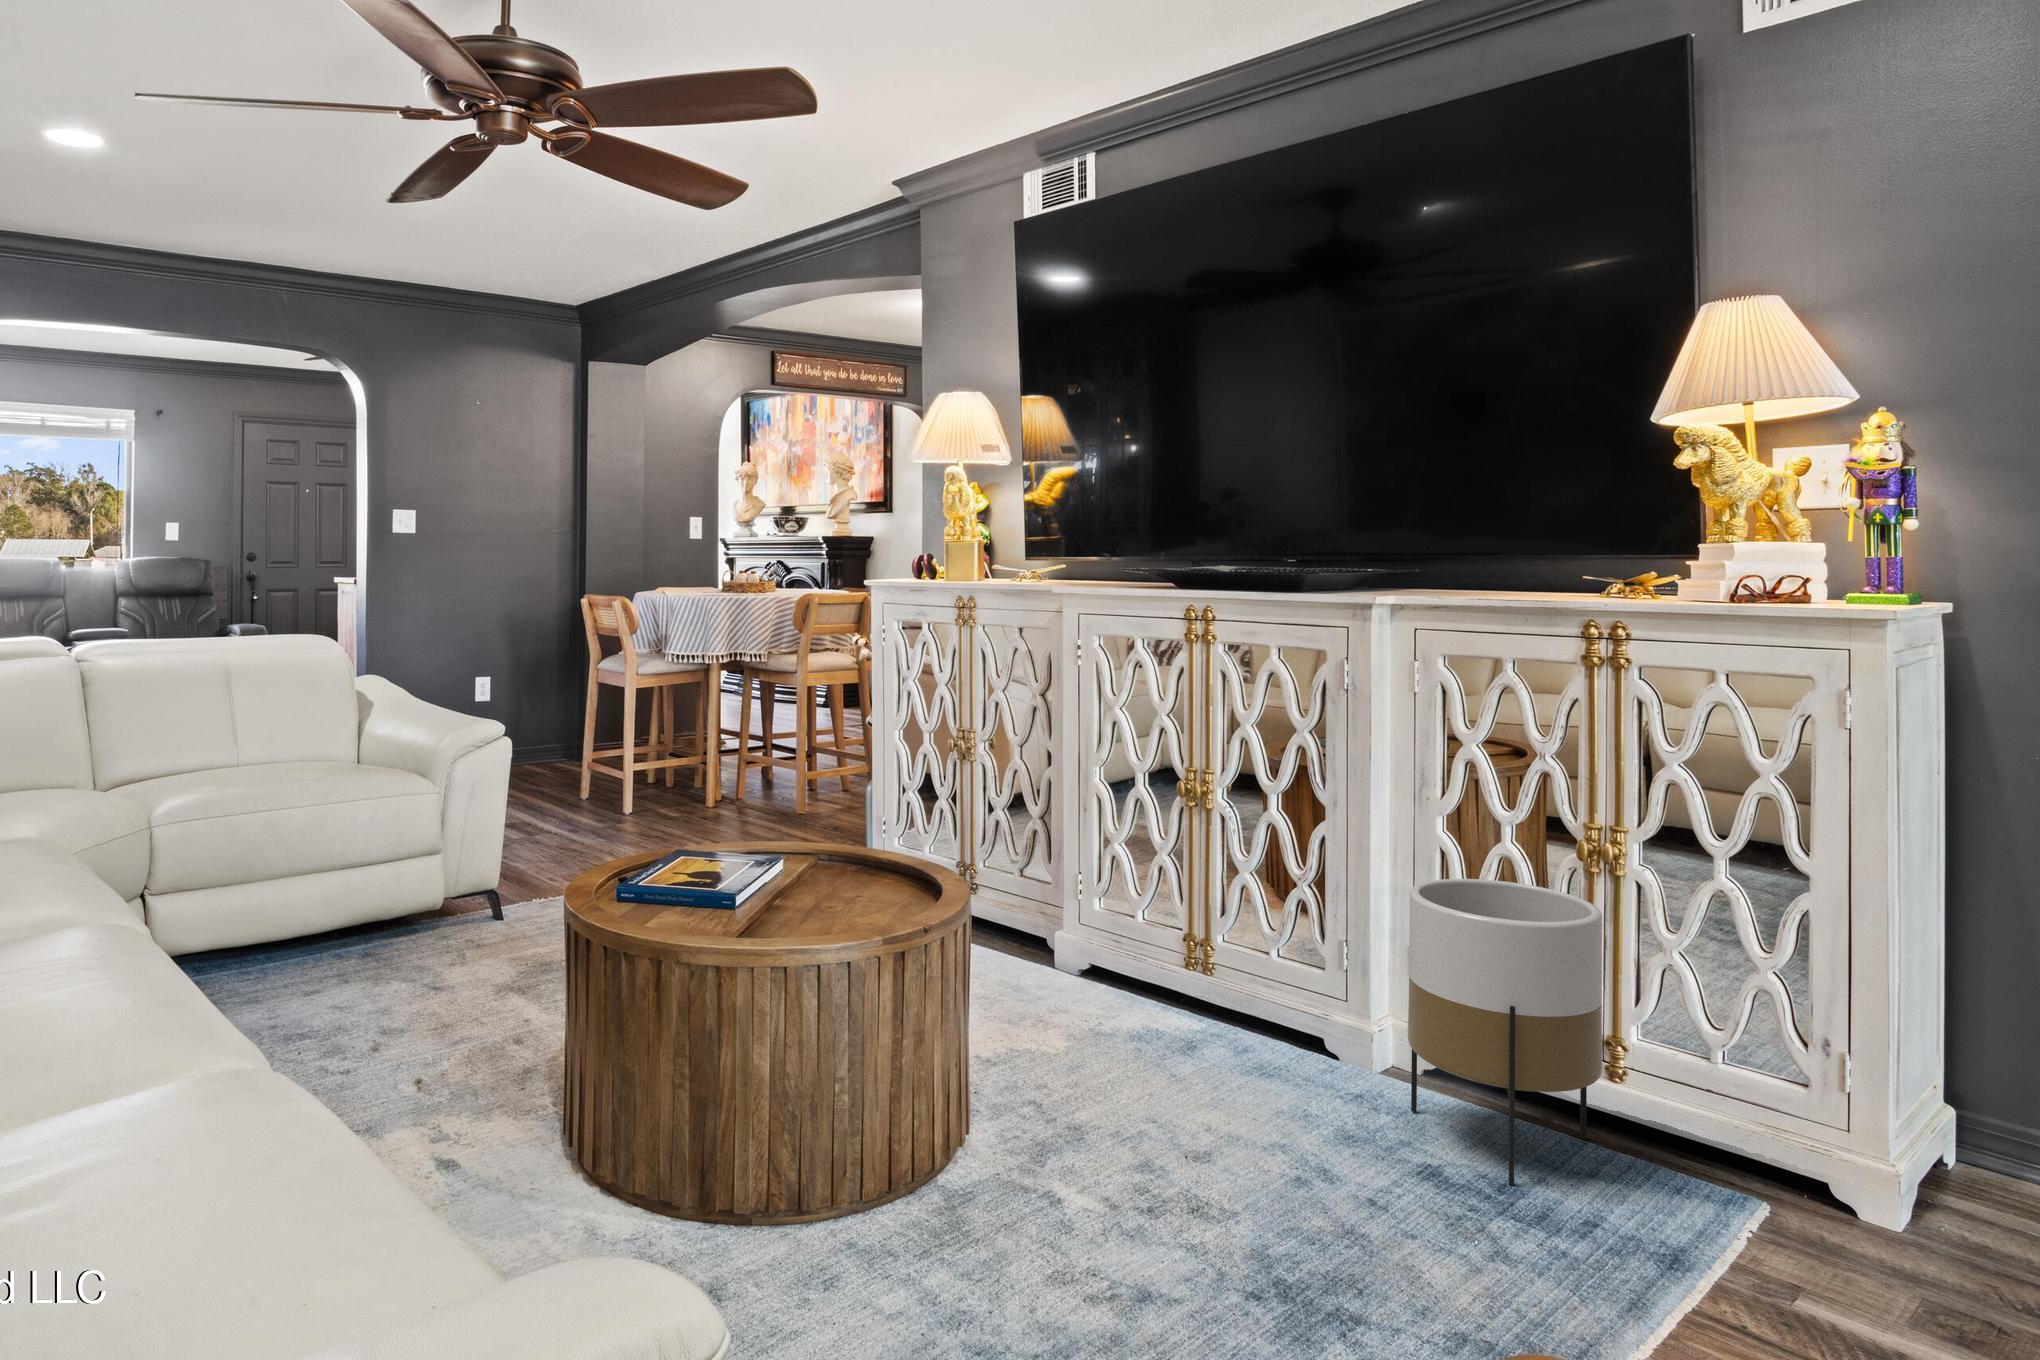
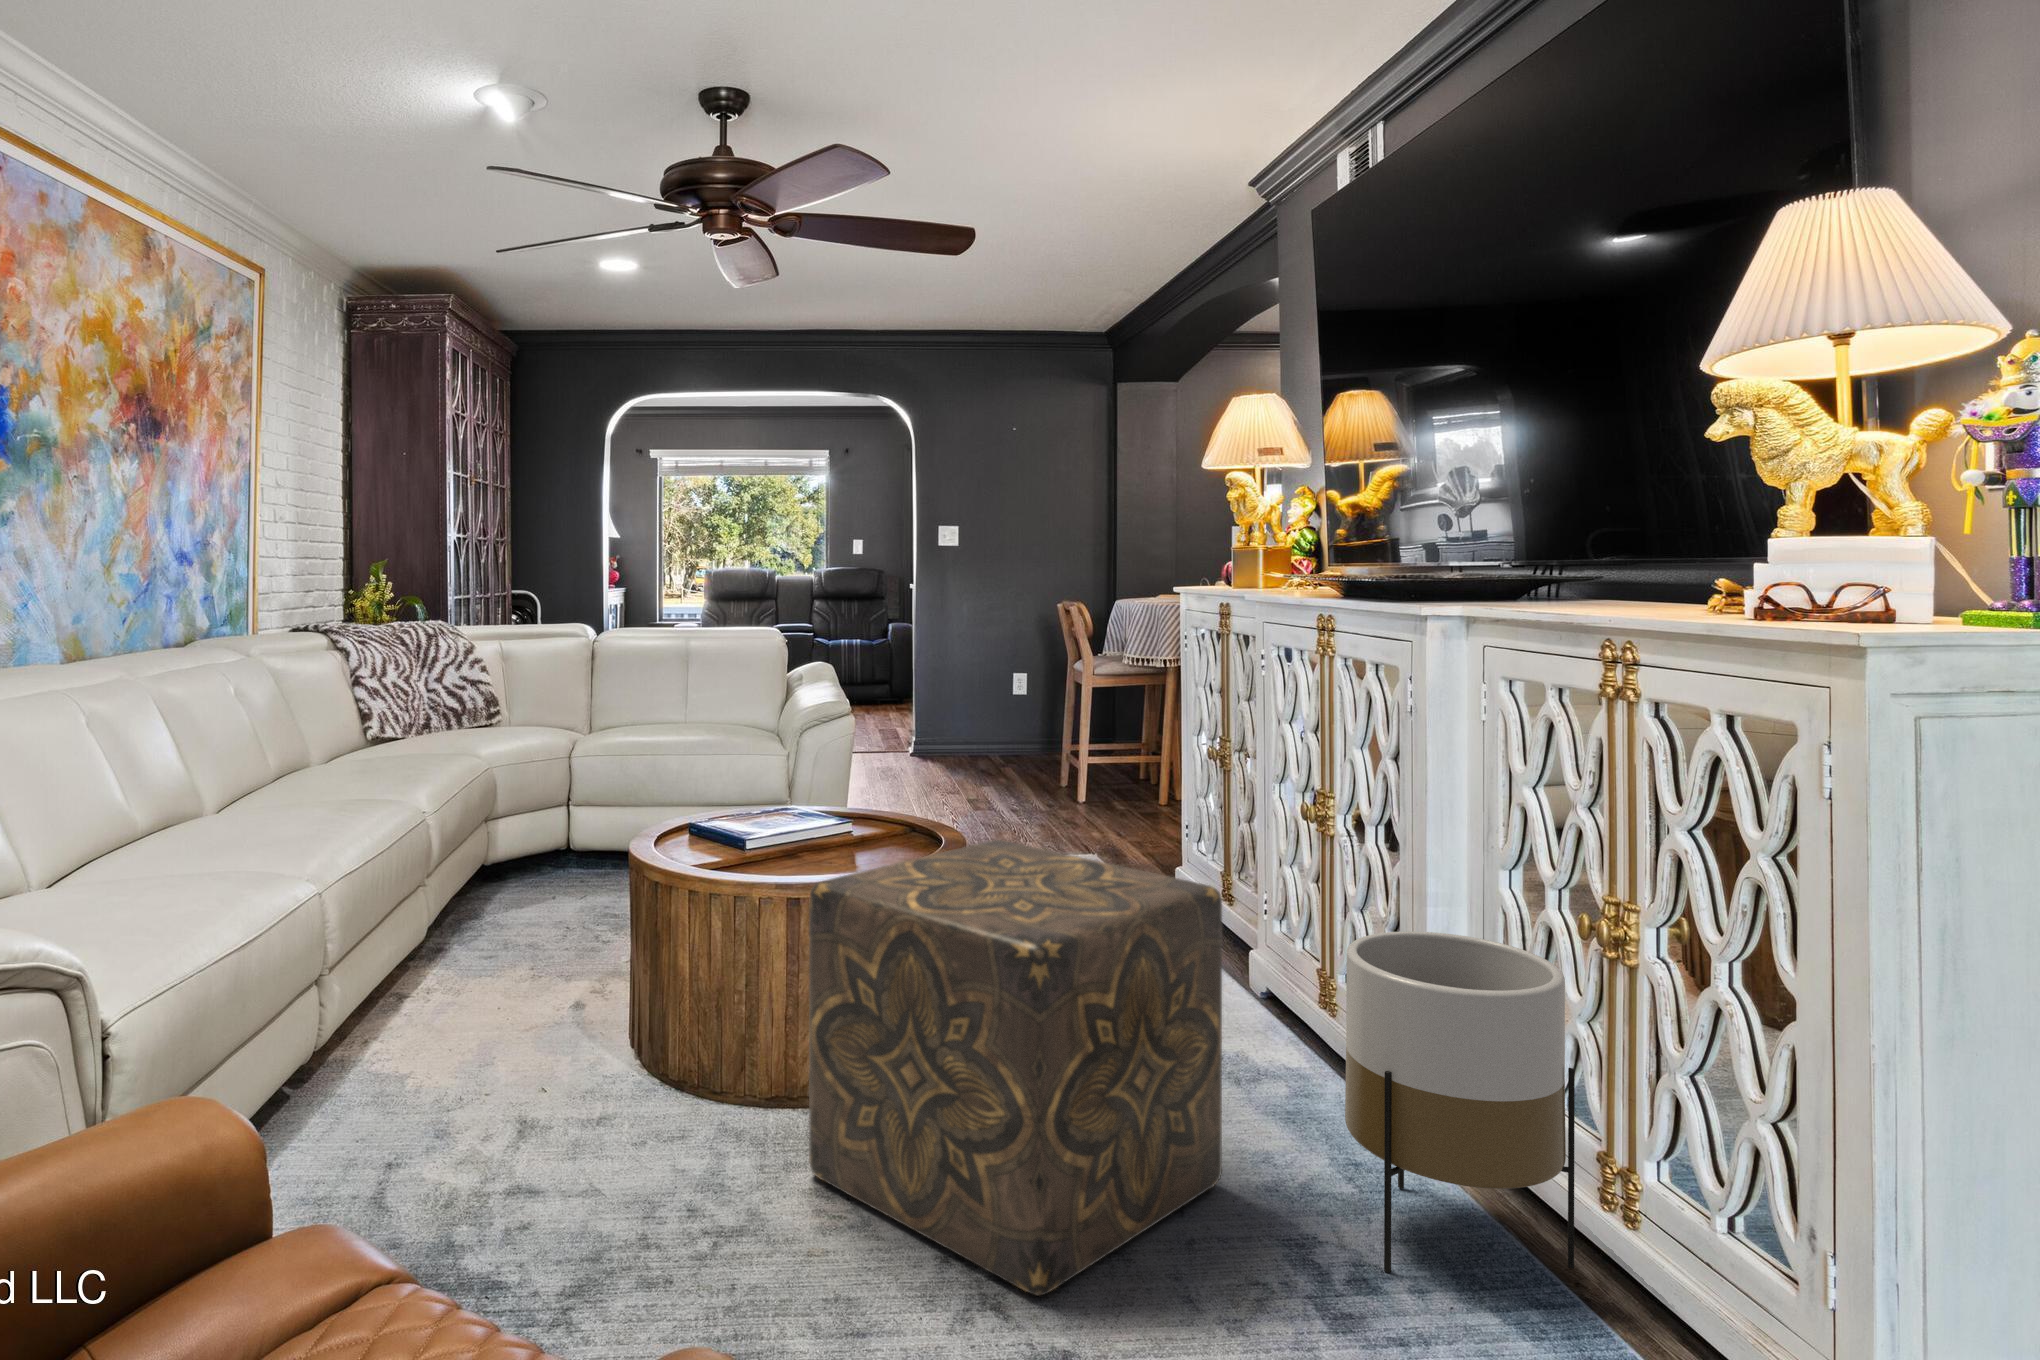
ottoman: none [1015,852,1385,1311] -> present [809,840,1222,1296]

